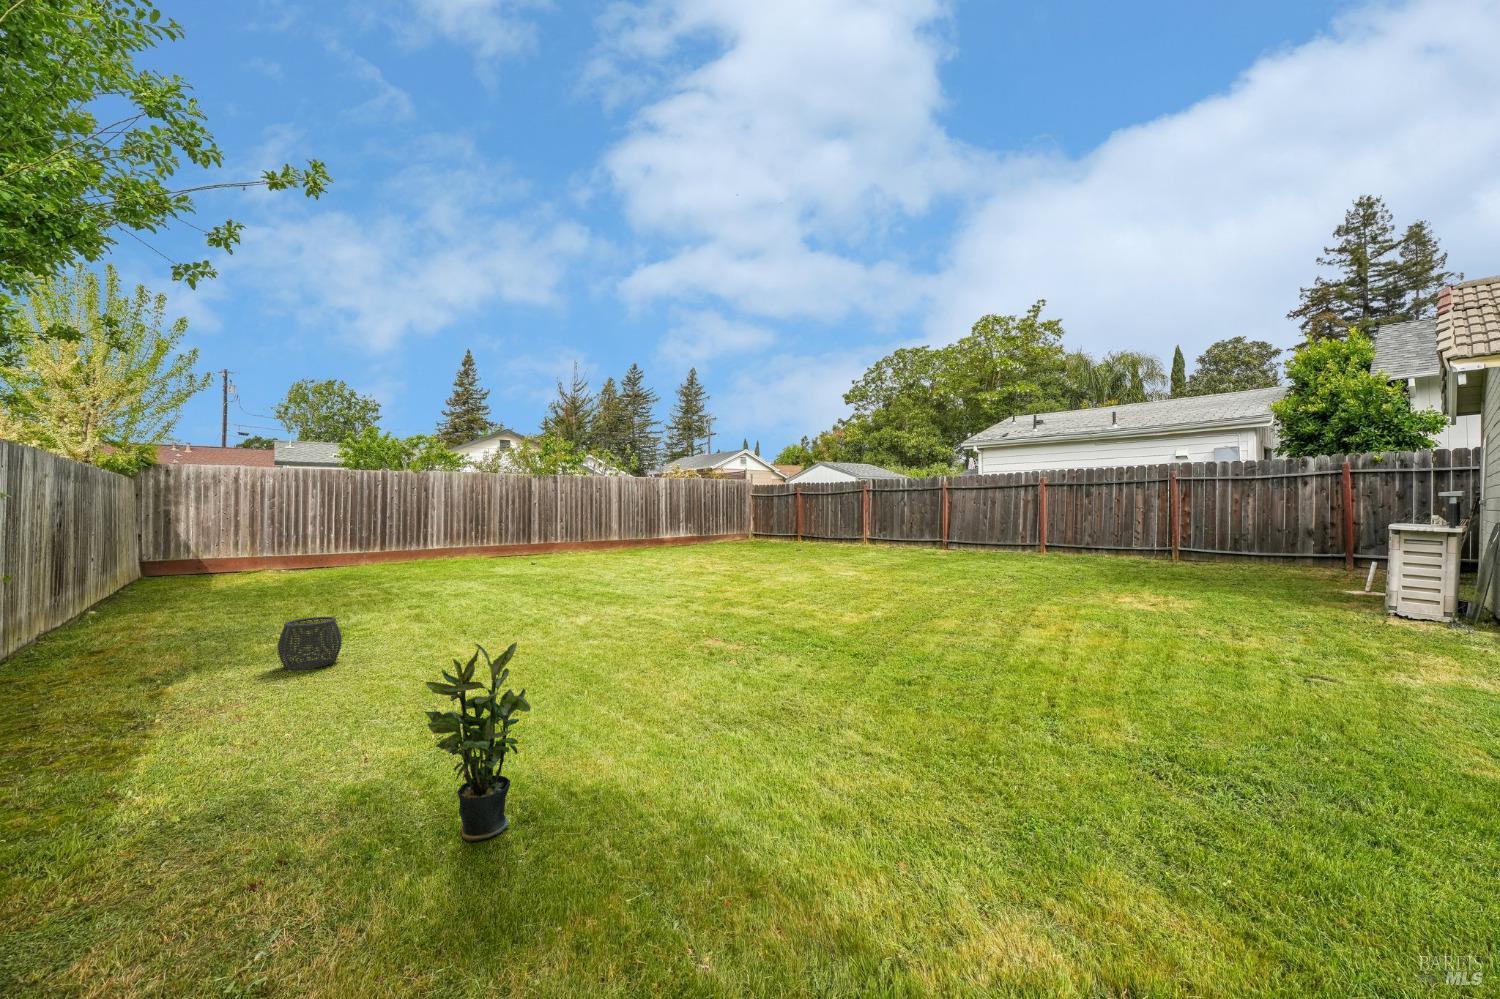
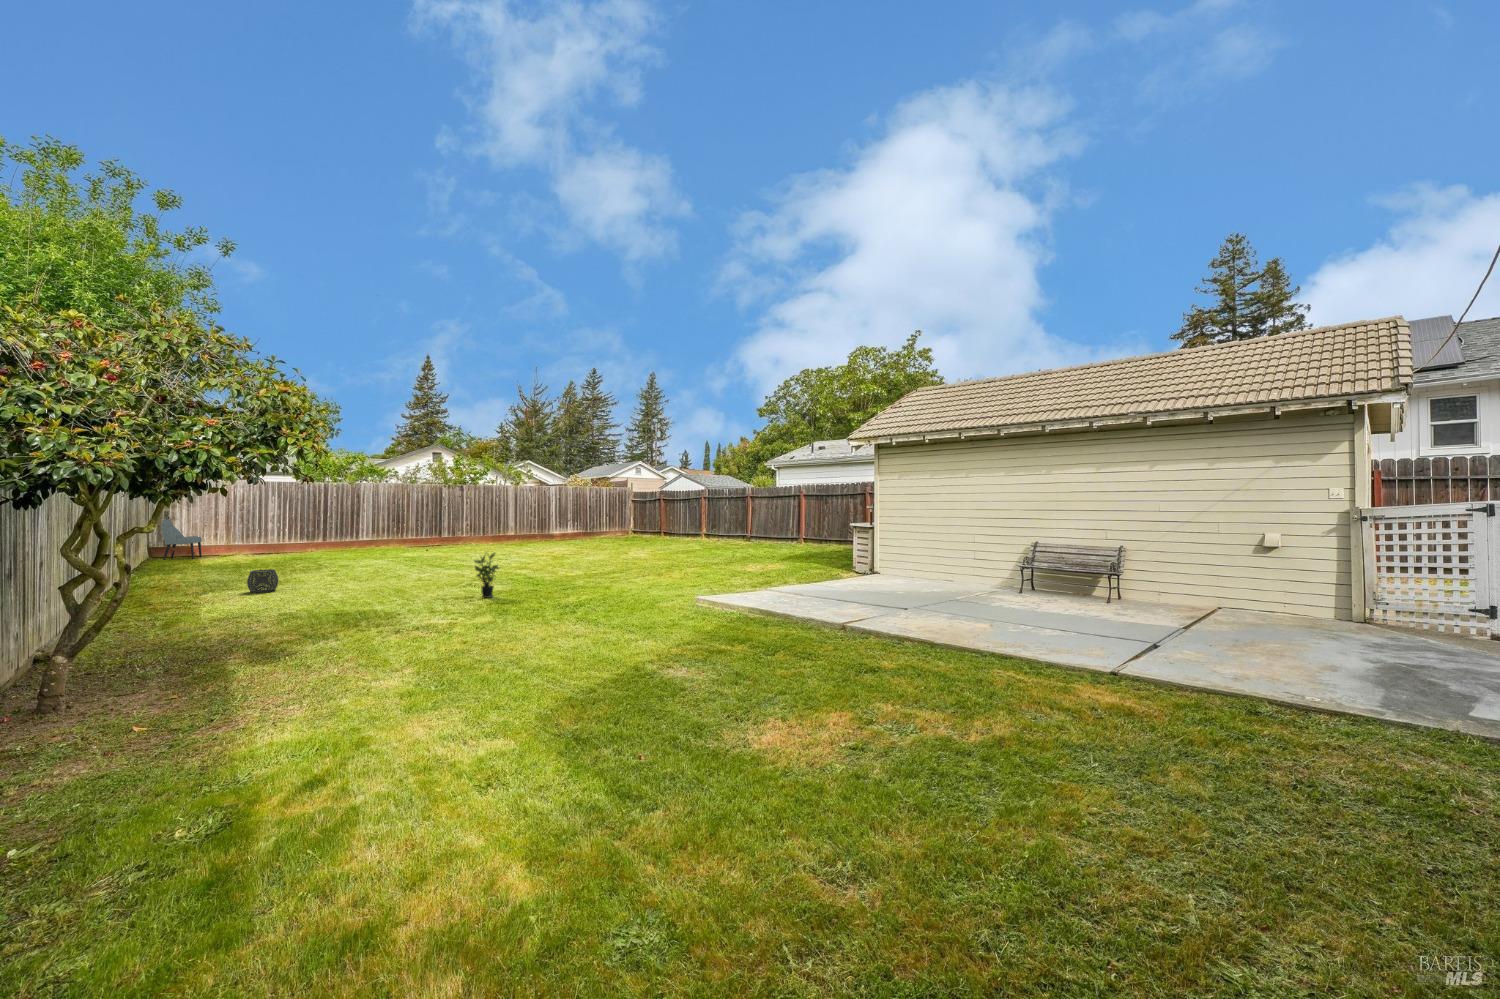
chair: none [152,519,215,581] -> present [160,518,202,560]
potted plant: present [425,642,530,842] -> present [474,553,499,598]

